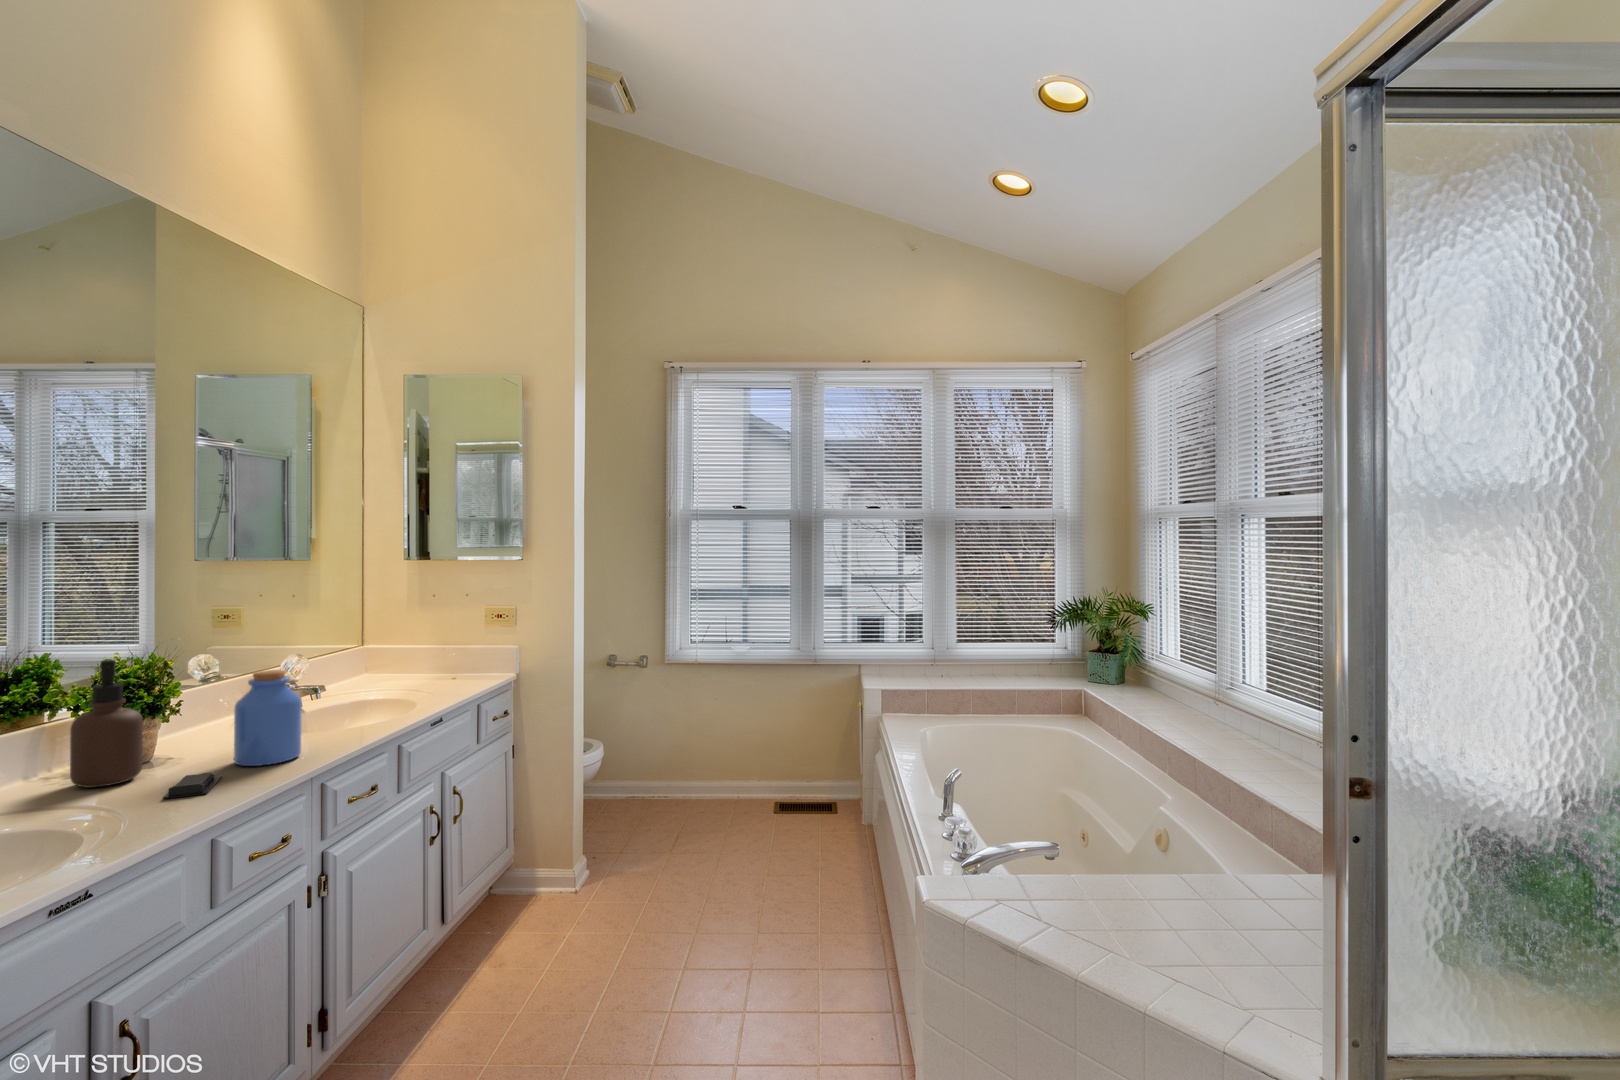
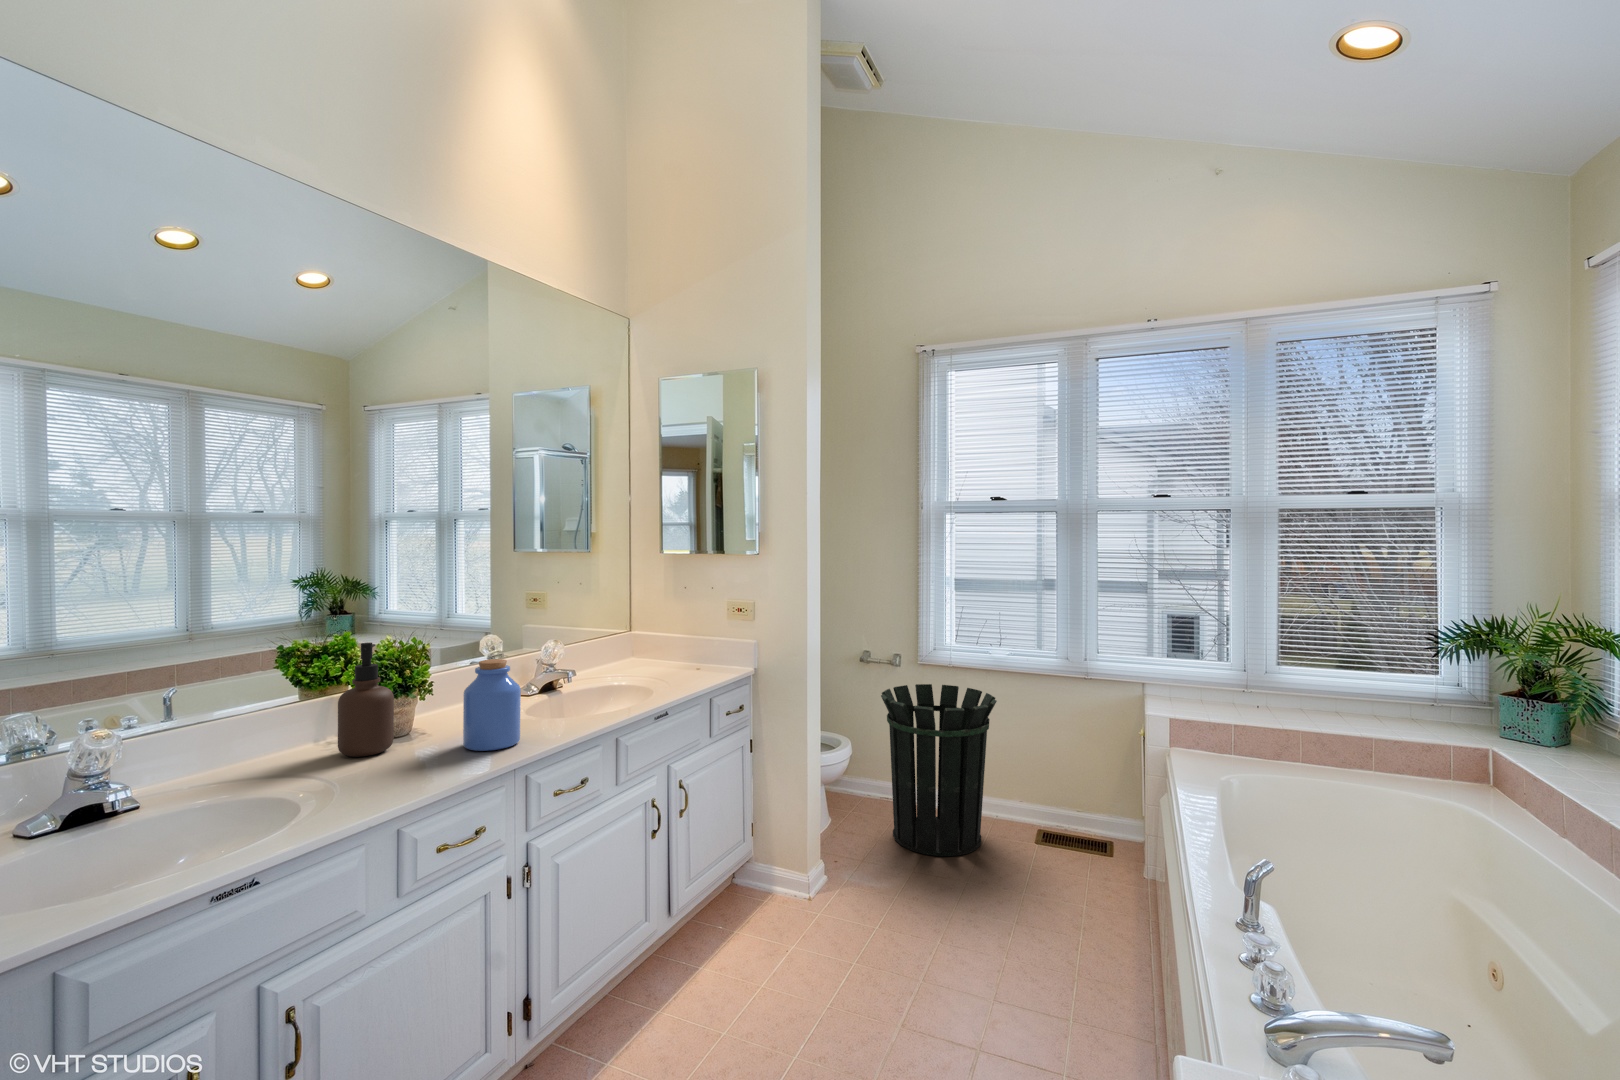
waste bin: none [636,680,743,836] -> present [881,684,997,856]
soap bar: present [163,773,222,799] -> none [383,755,444,778]

